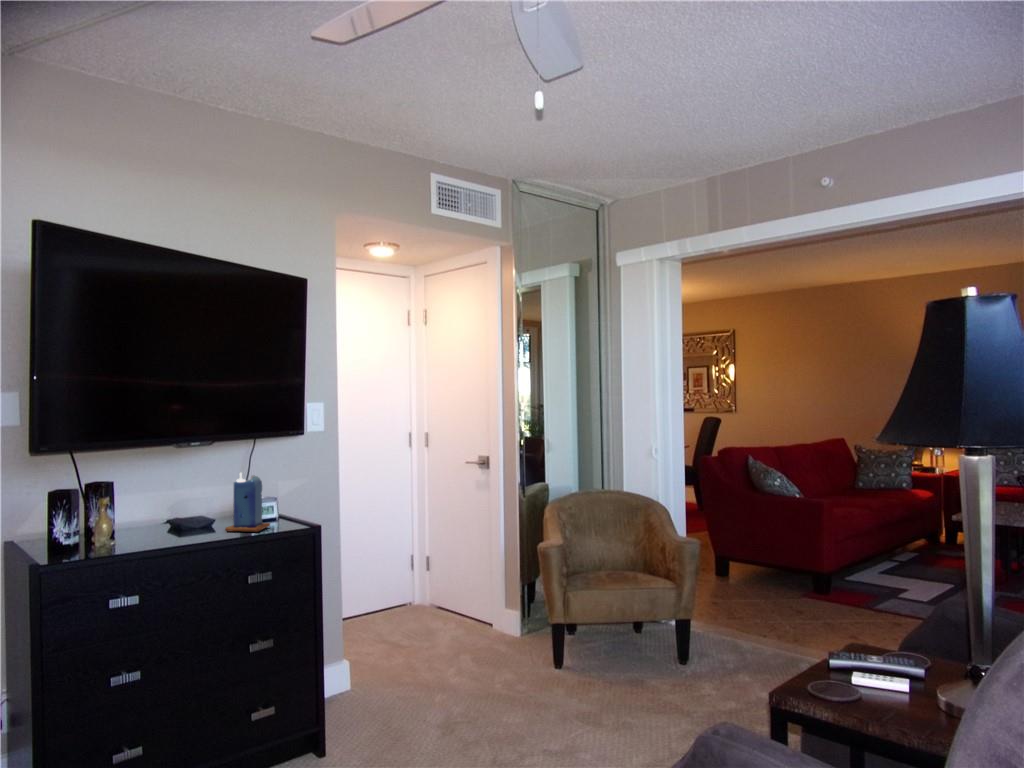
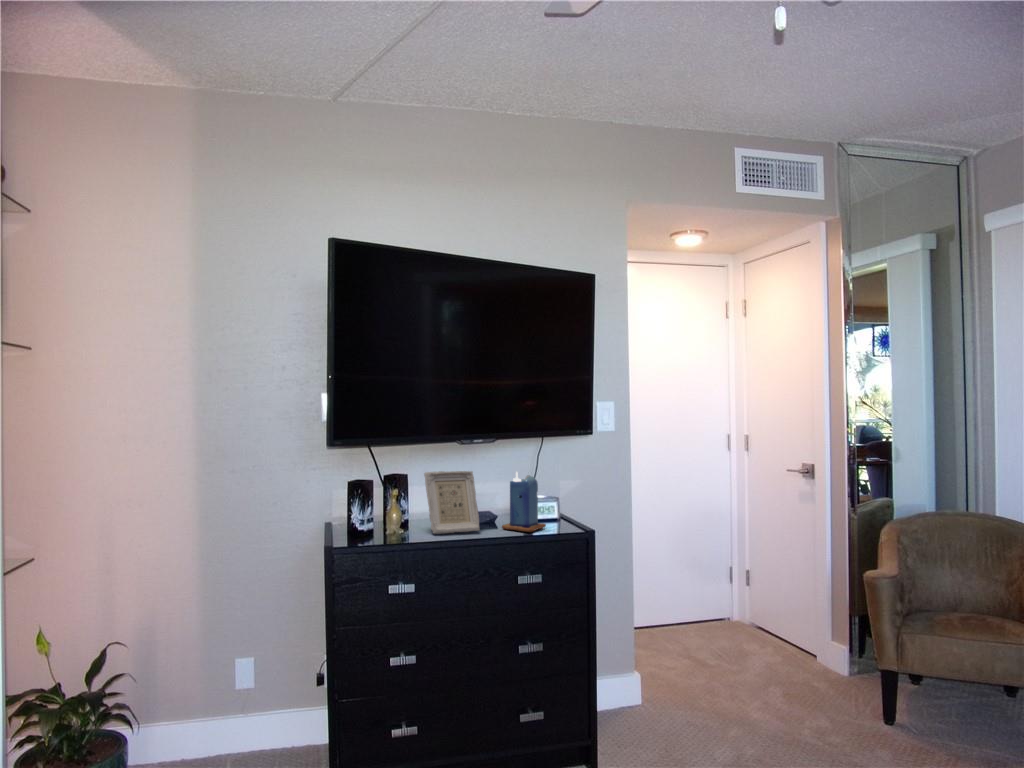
picture frame: none [138,474,204,542] -> present [424,471,479,534]

